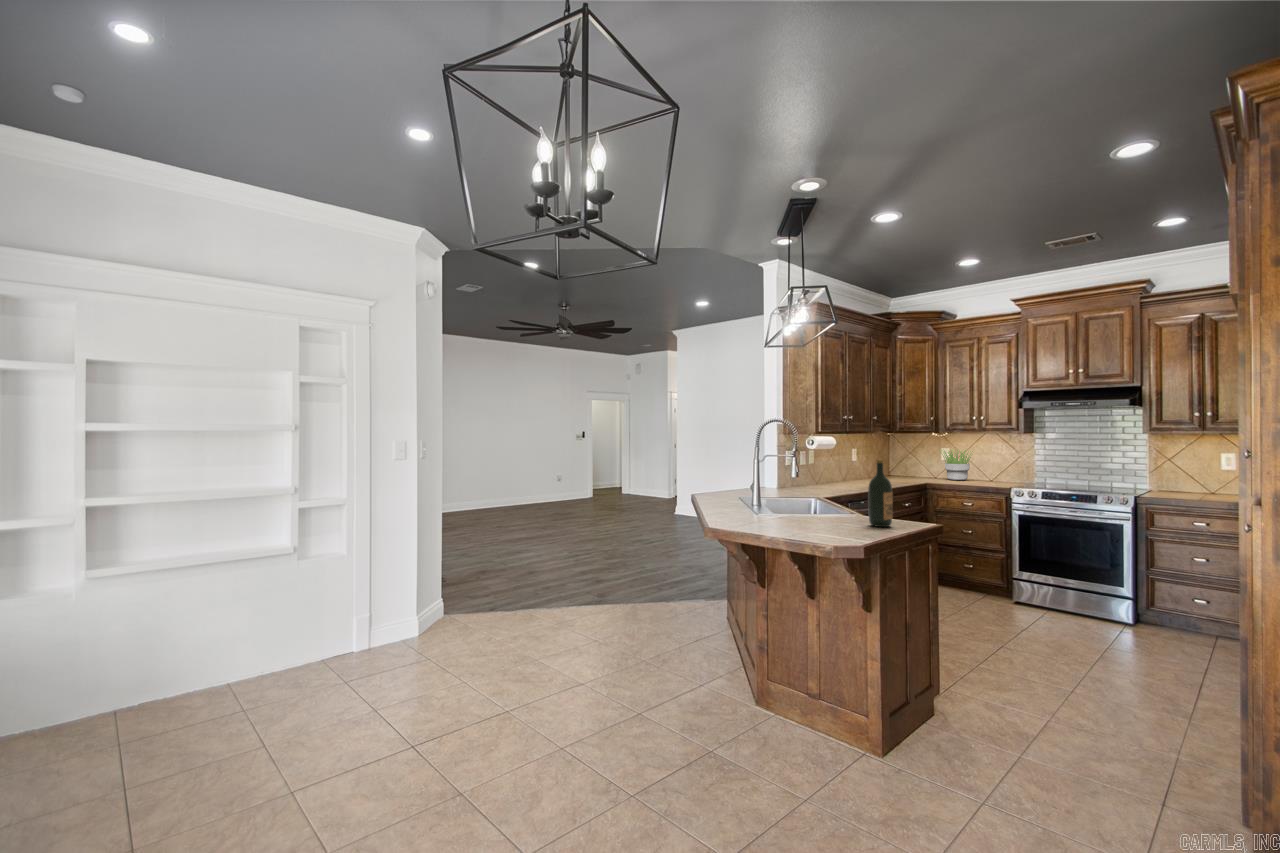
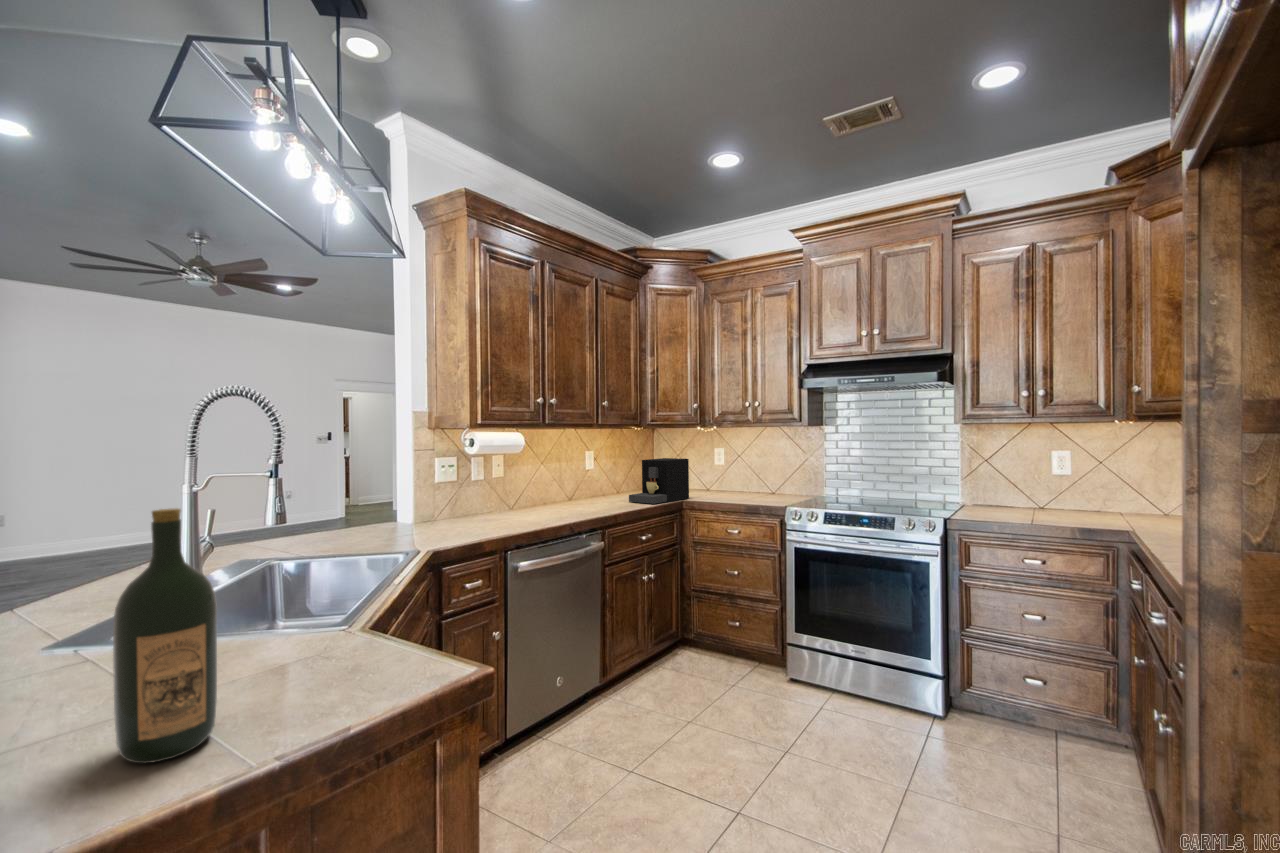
potted plant: present [942,450,971,481] -> none [705,446,756,491]
coffee maker: none [893,456,933,485] -> present [629,458,689,504]

